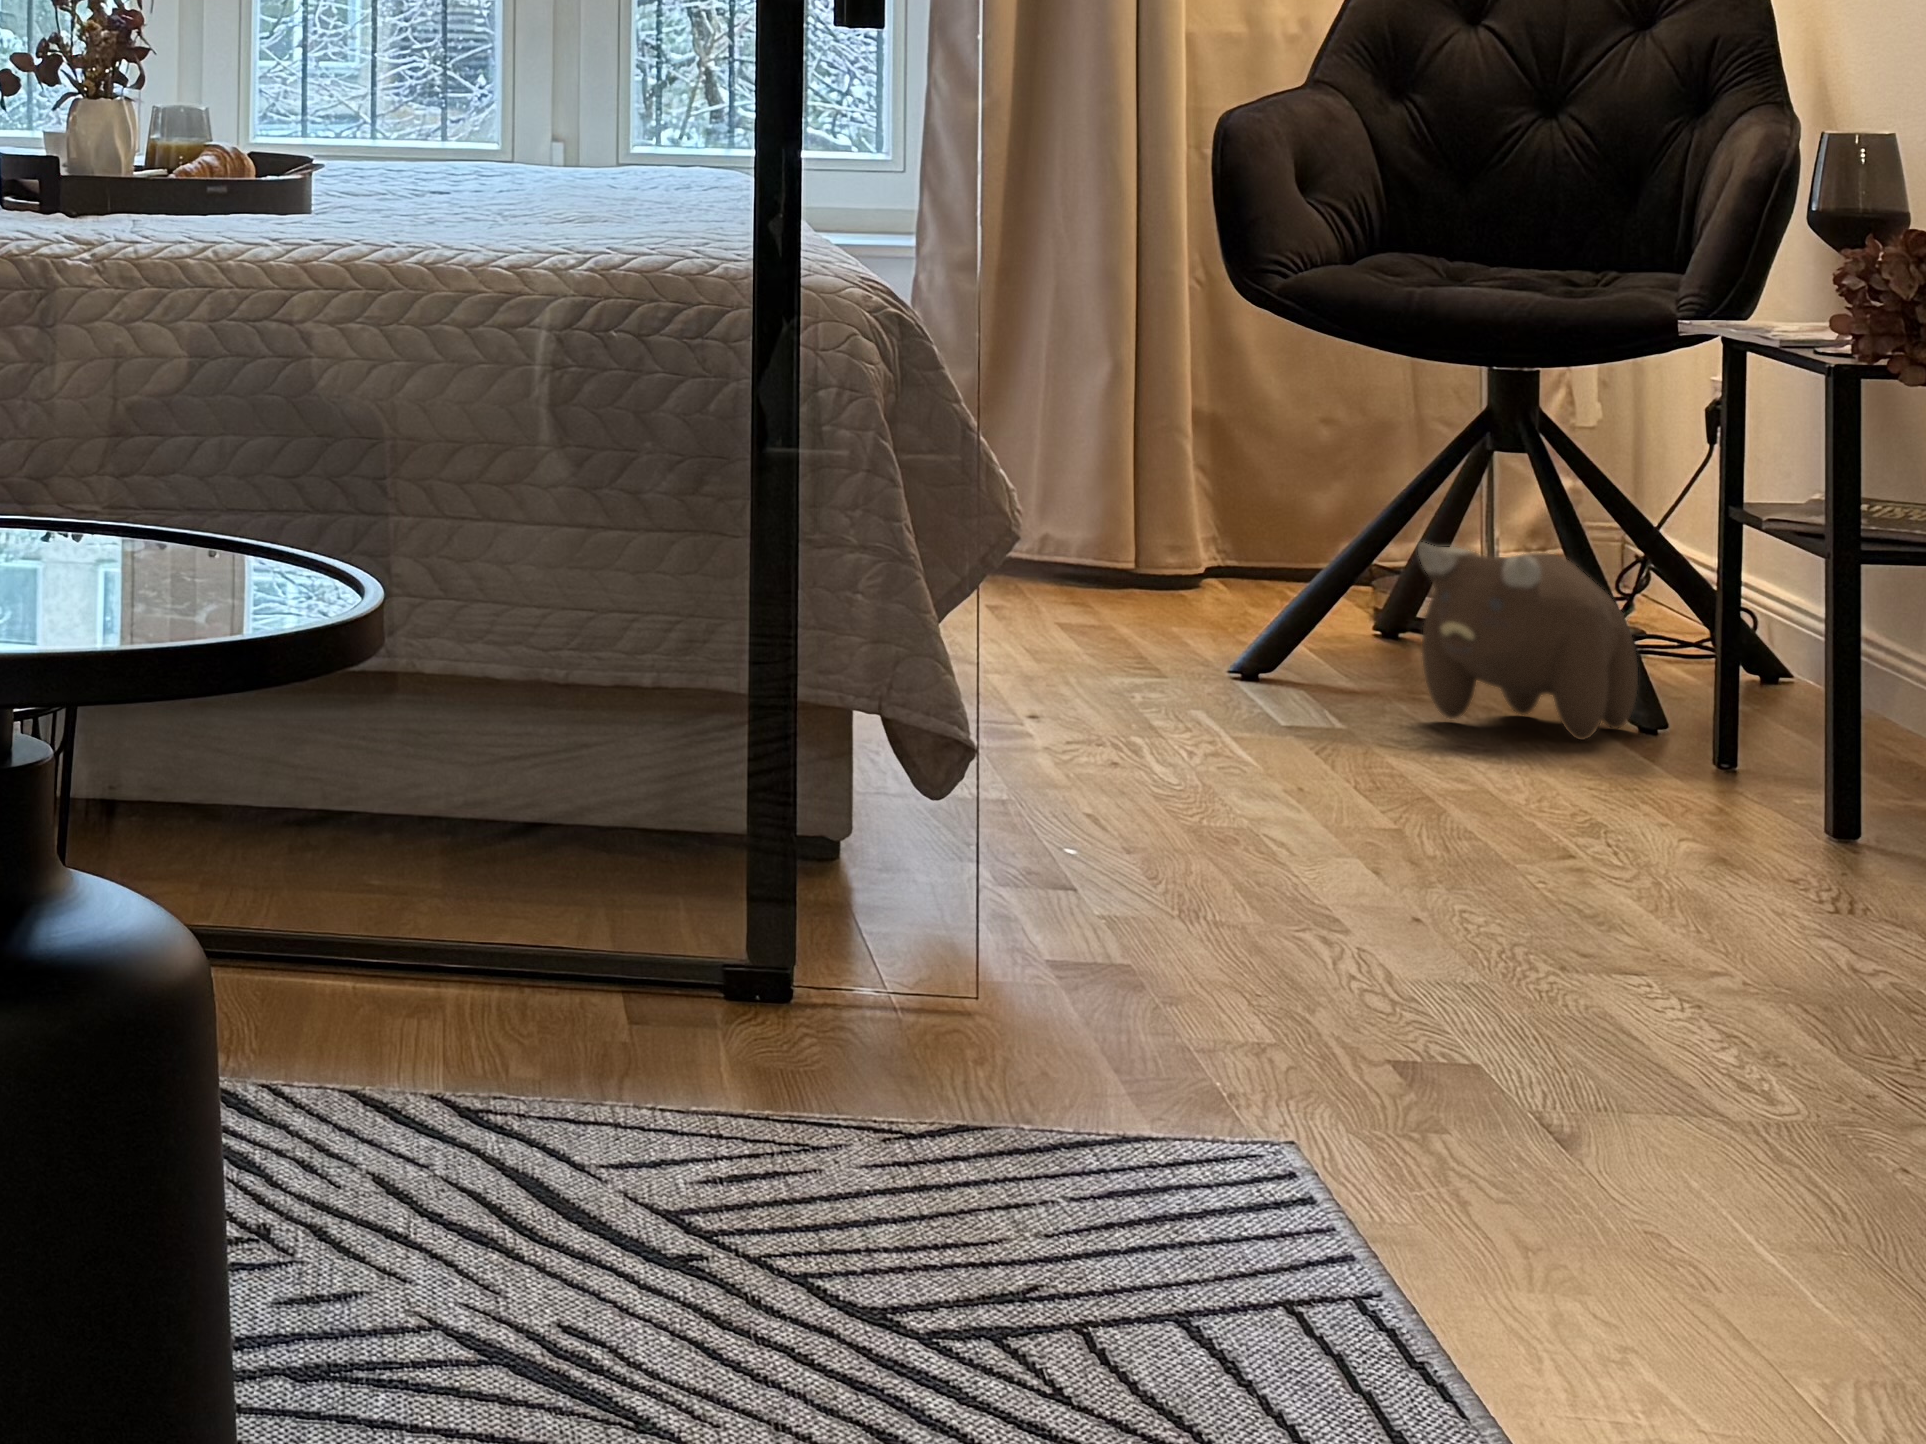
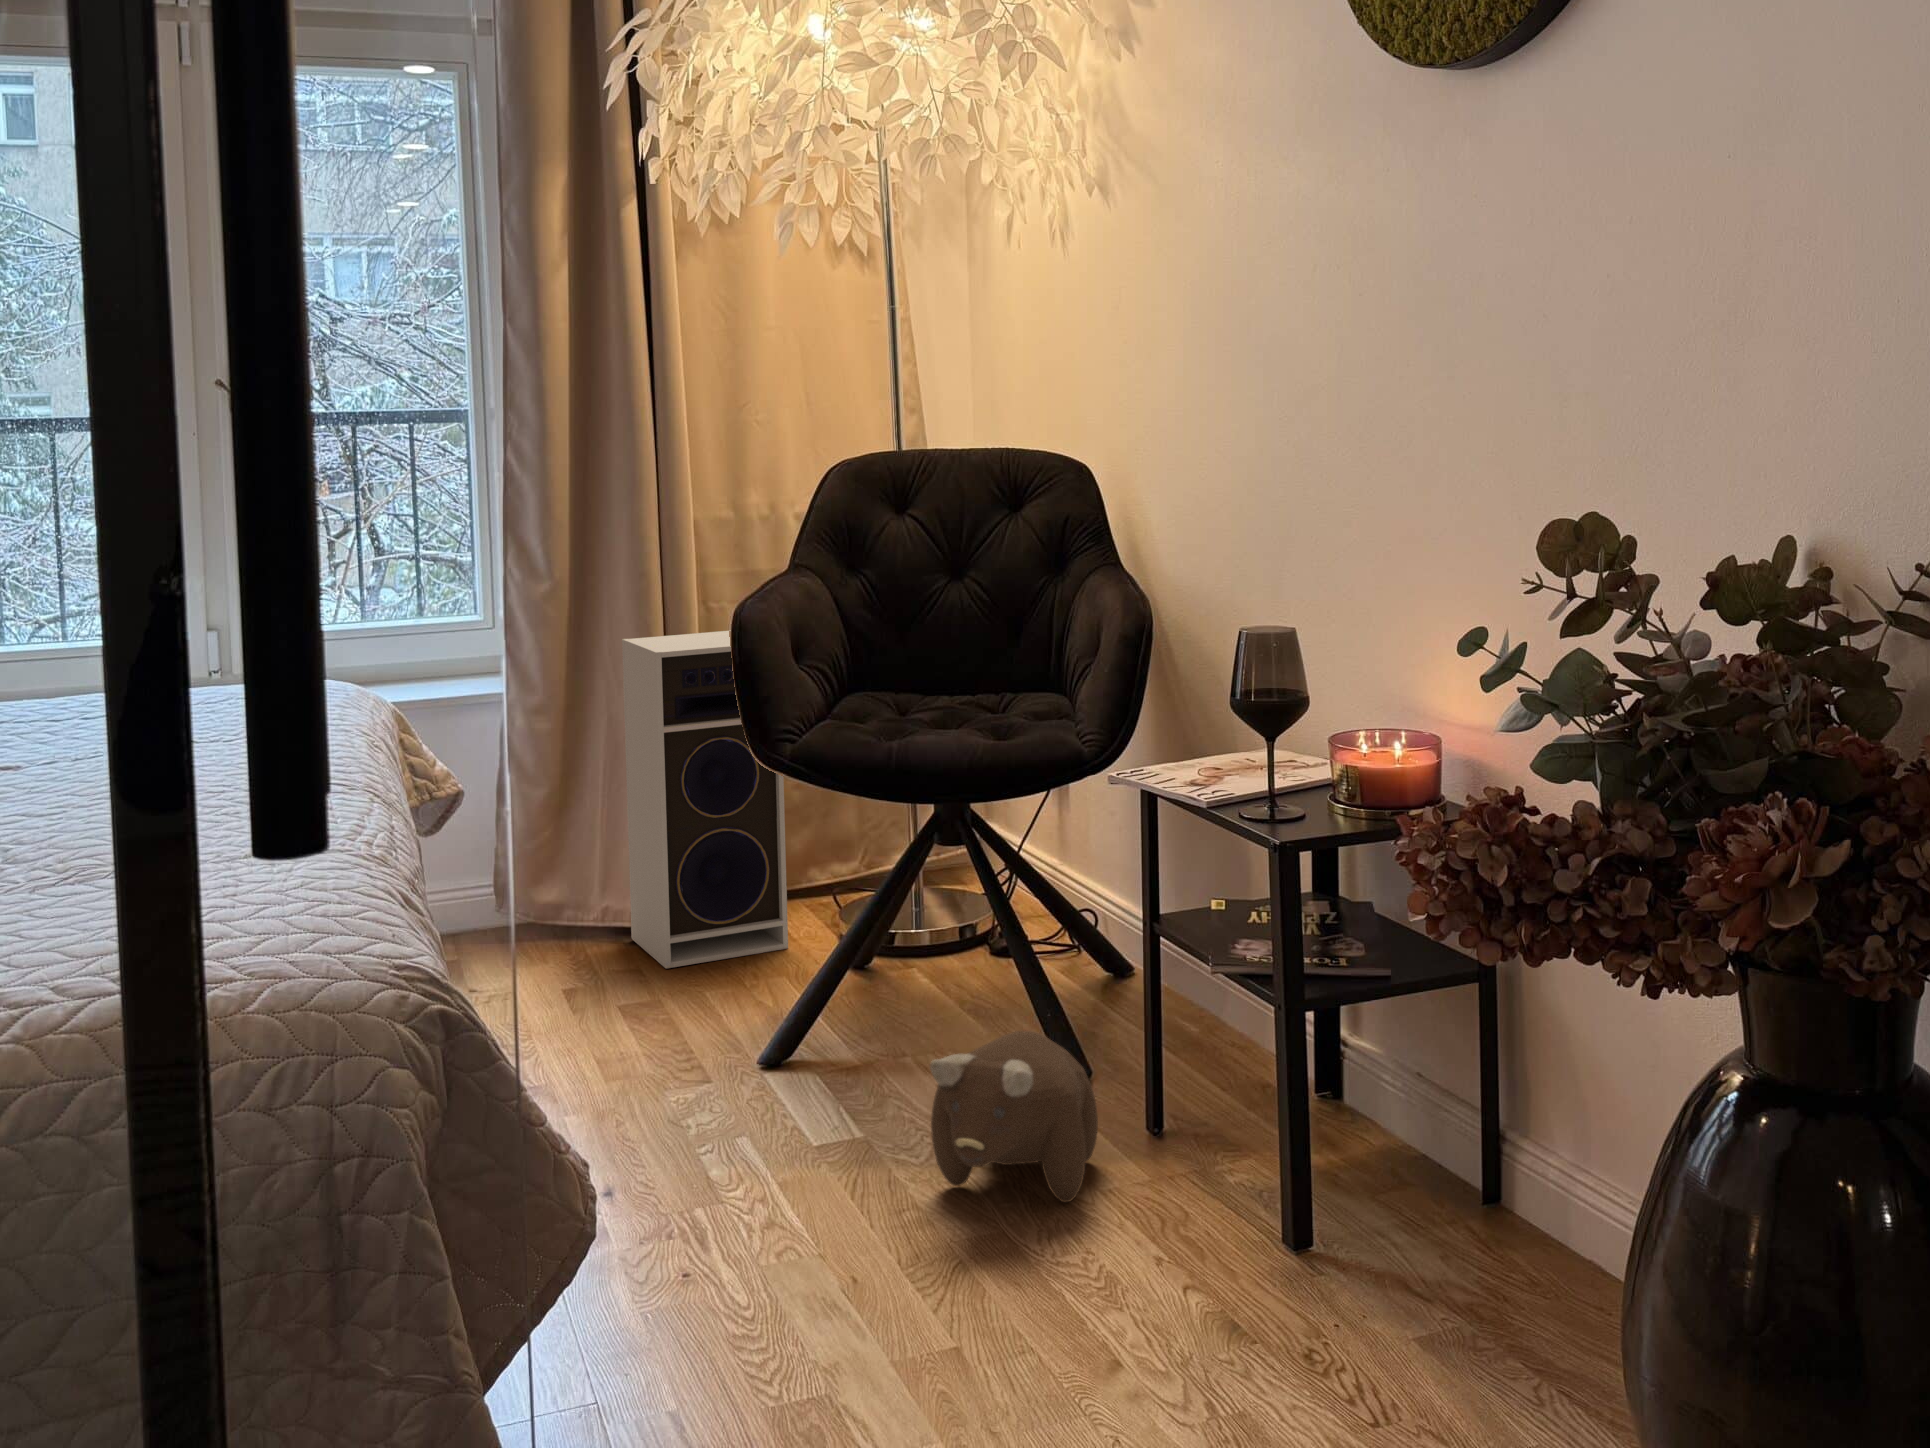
speaker: none [1074,174,1297,598] -> present [622,631,788,969]

